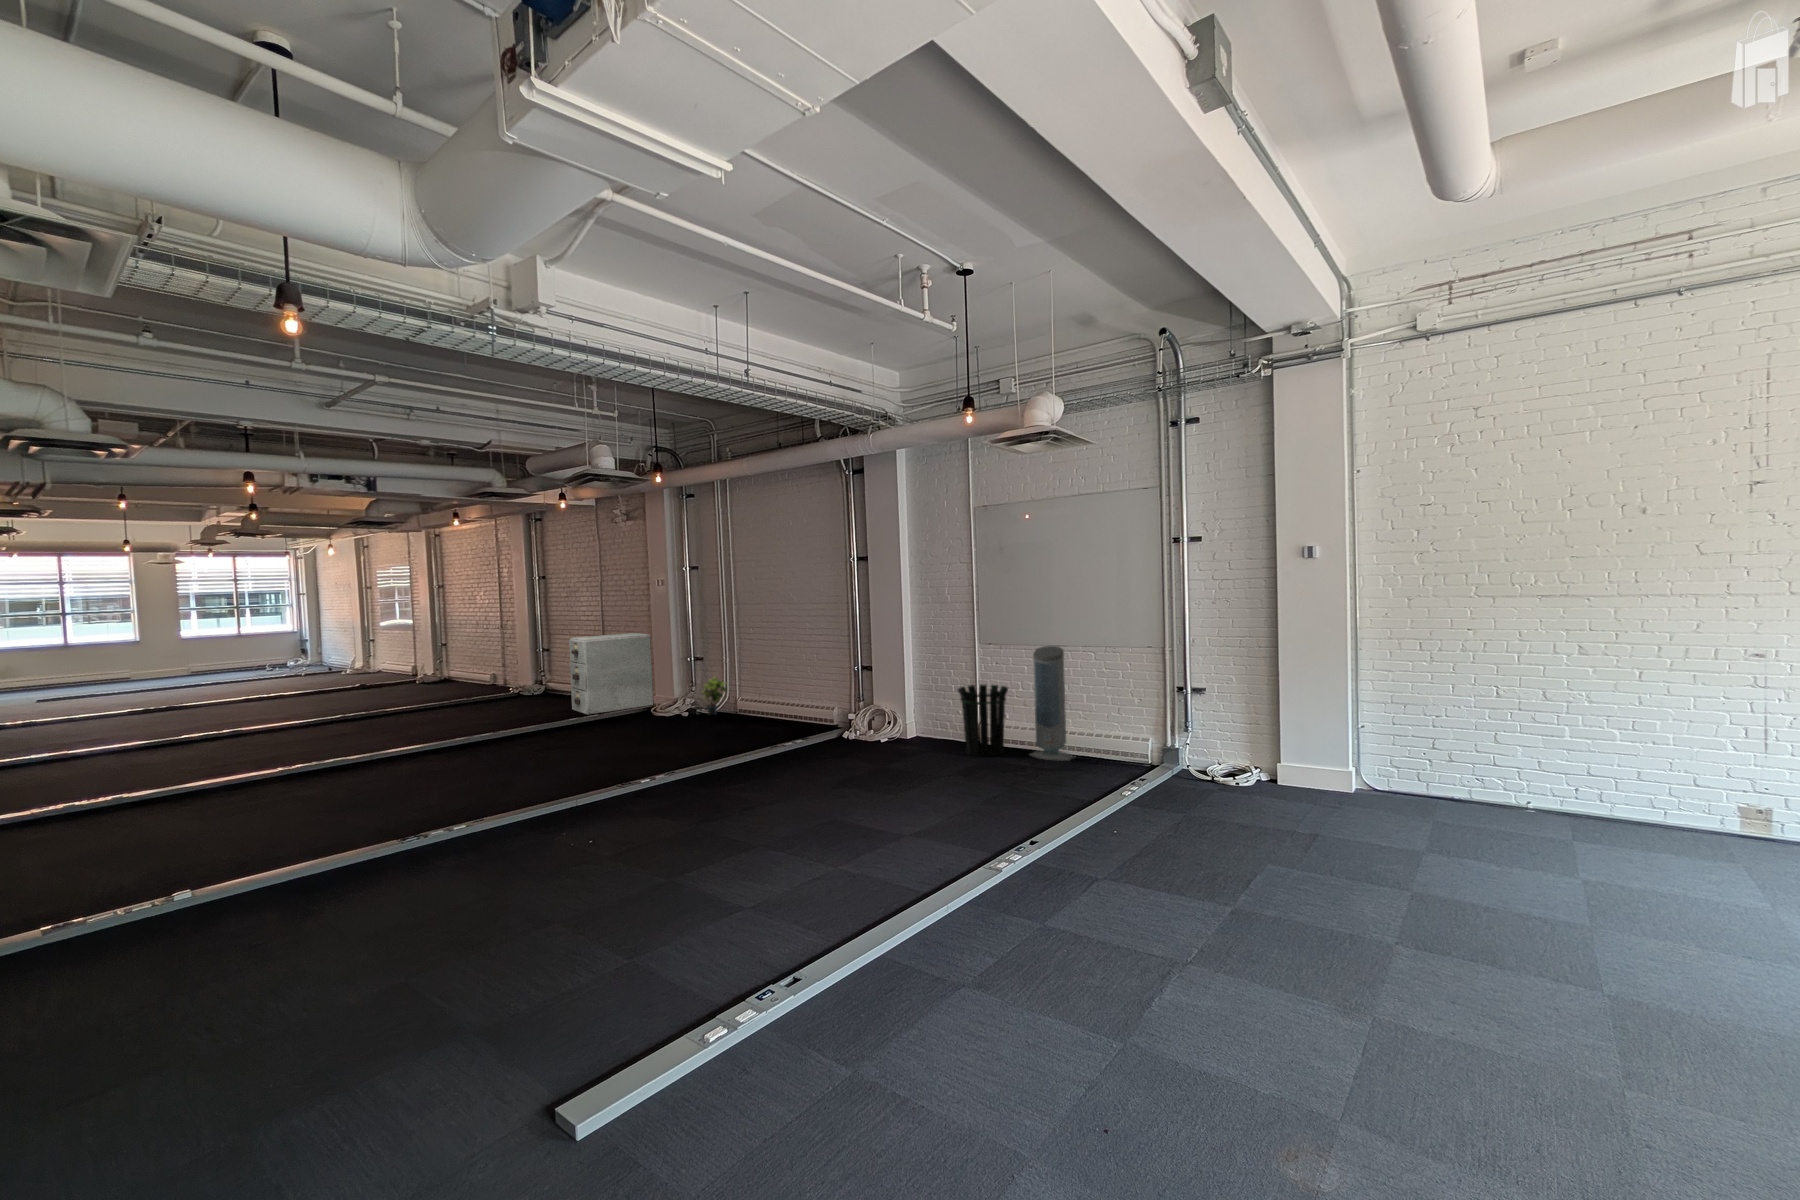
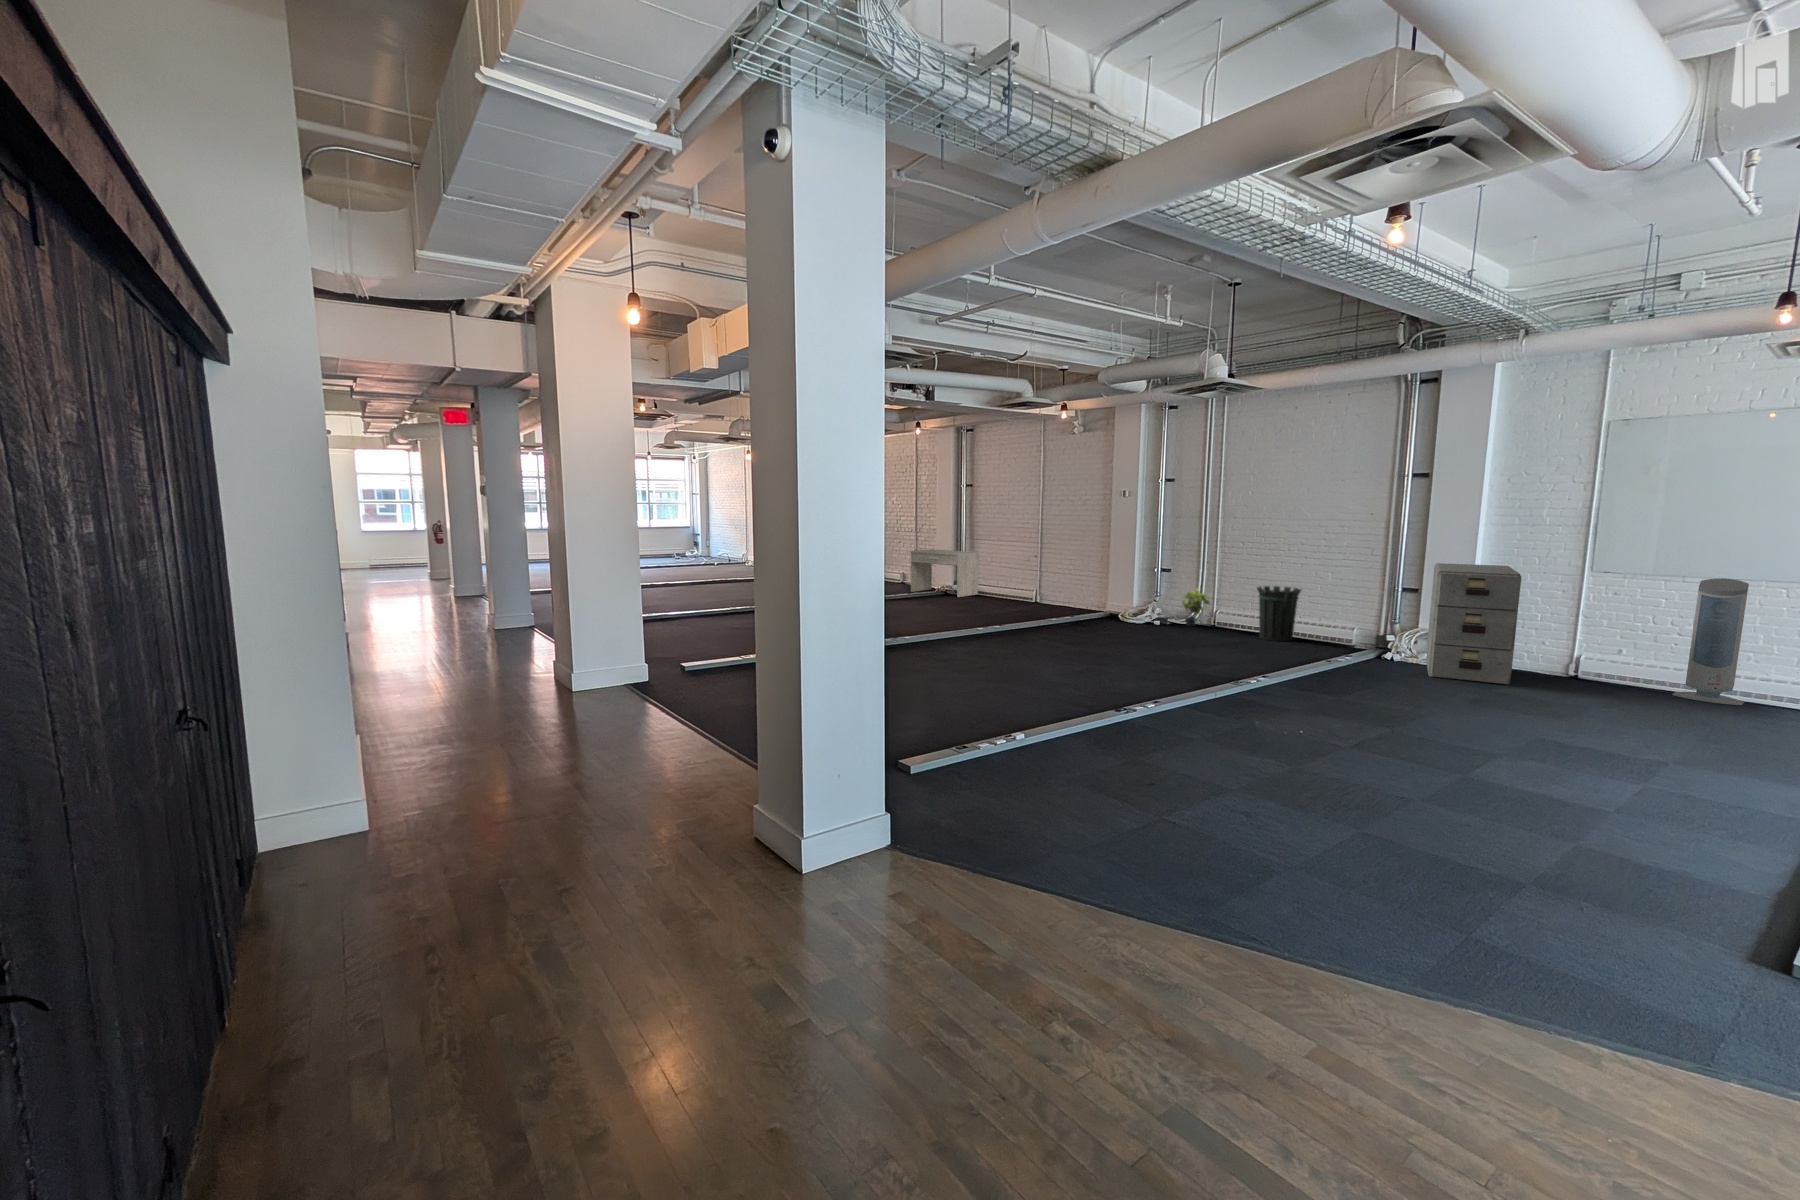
filing cabinet: present [569,633,653,715] -> present [1426,563,1521,684]
desk: none [477,647,553,698] -> present [910,549,978,597]
waste bin: present [958,685,1008,756] -> present [1257,586,1301,641]

